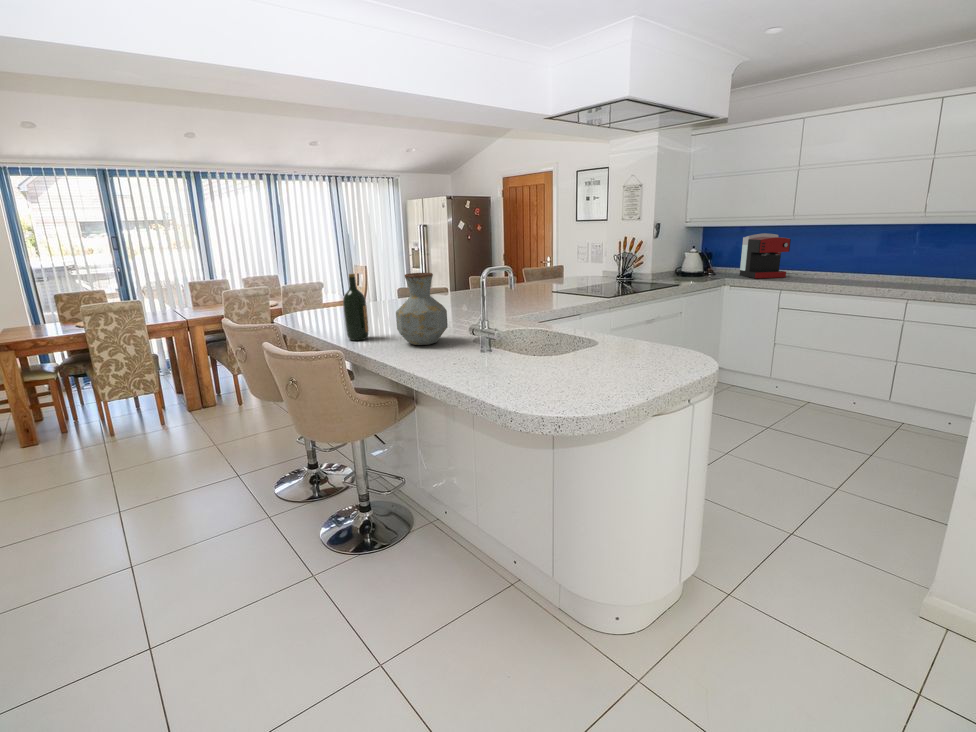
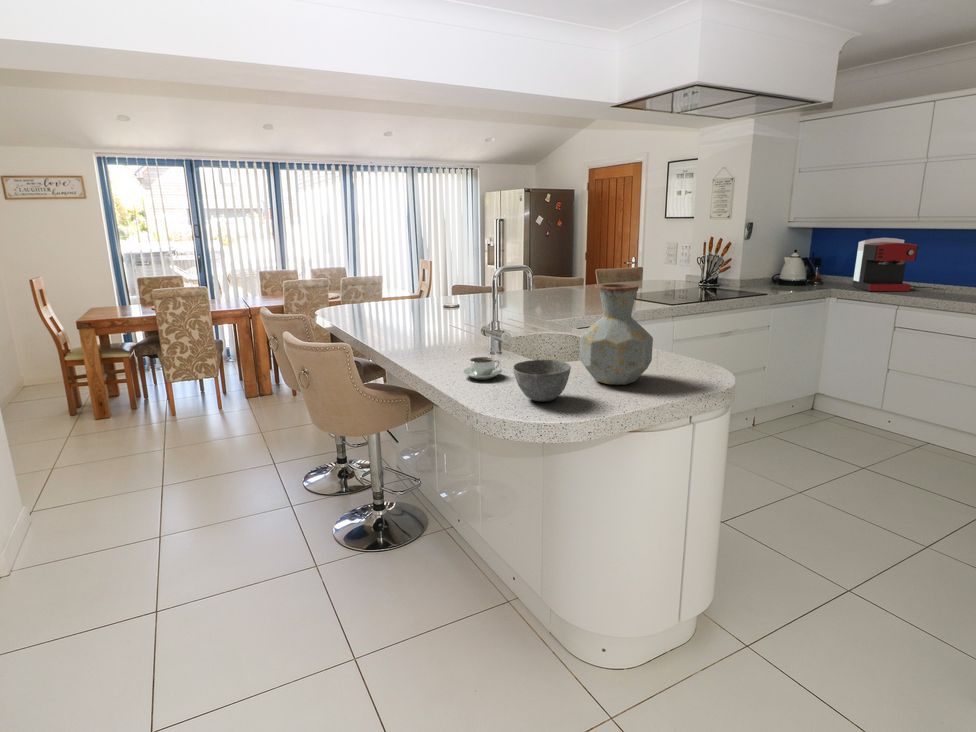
vase: present [396,273,448,345] -> present [580,284,653,385]
wine bottle: present [343,274,369,341] -> none [371,269,395,336]
bowl: none [530,355,586,396] -> present [513,360,571,402]
coffee cup: none [465,356,504,378] -> present [463,357,502,379]

